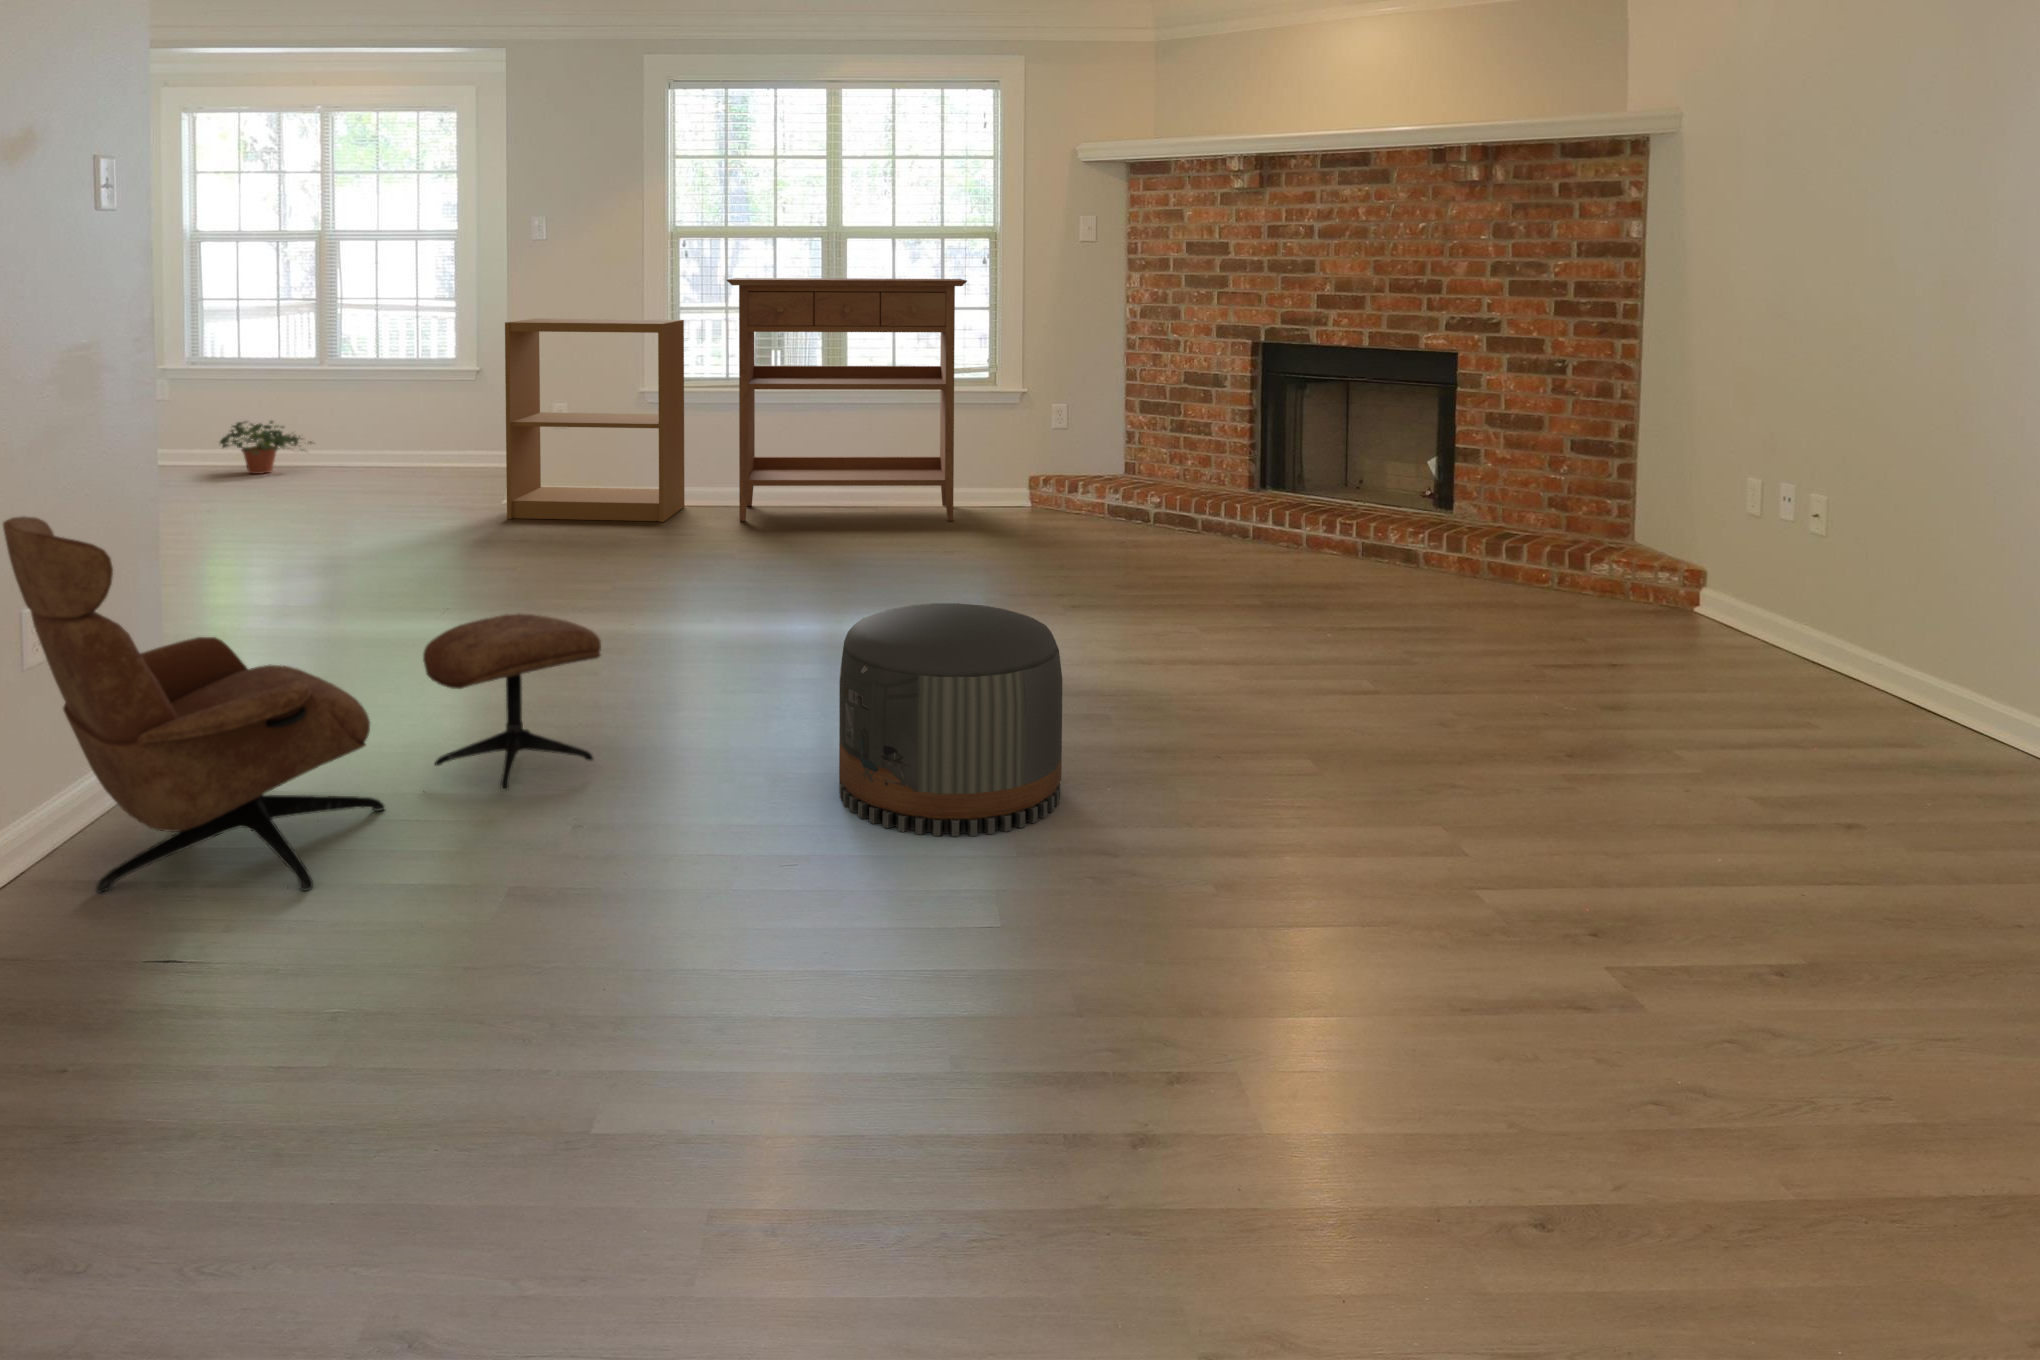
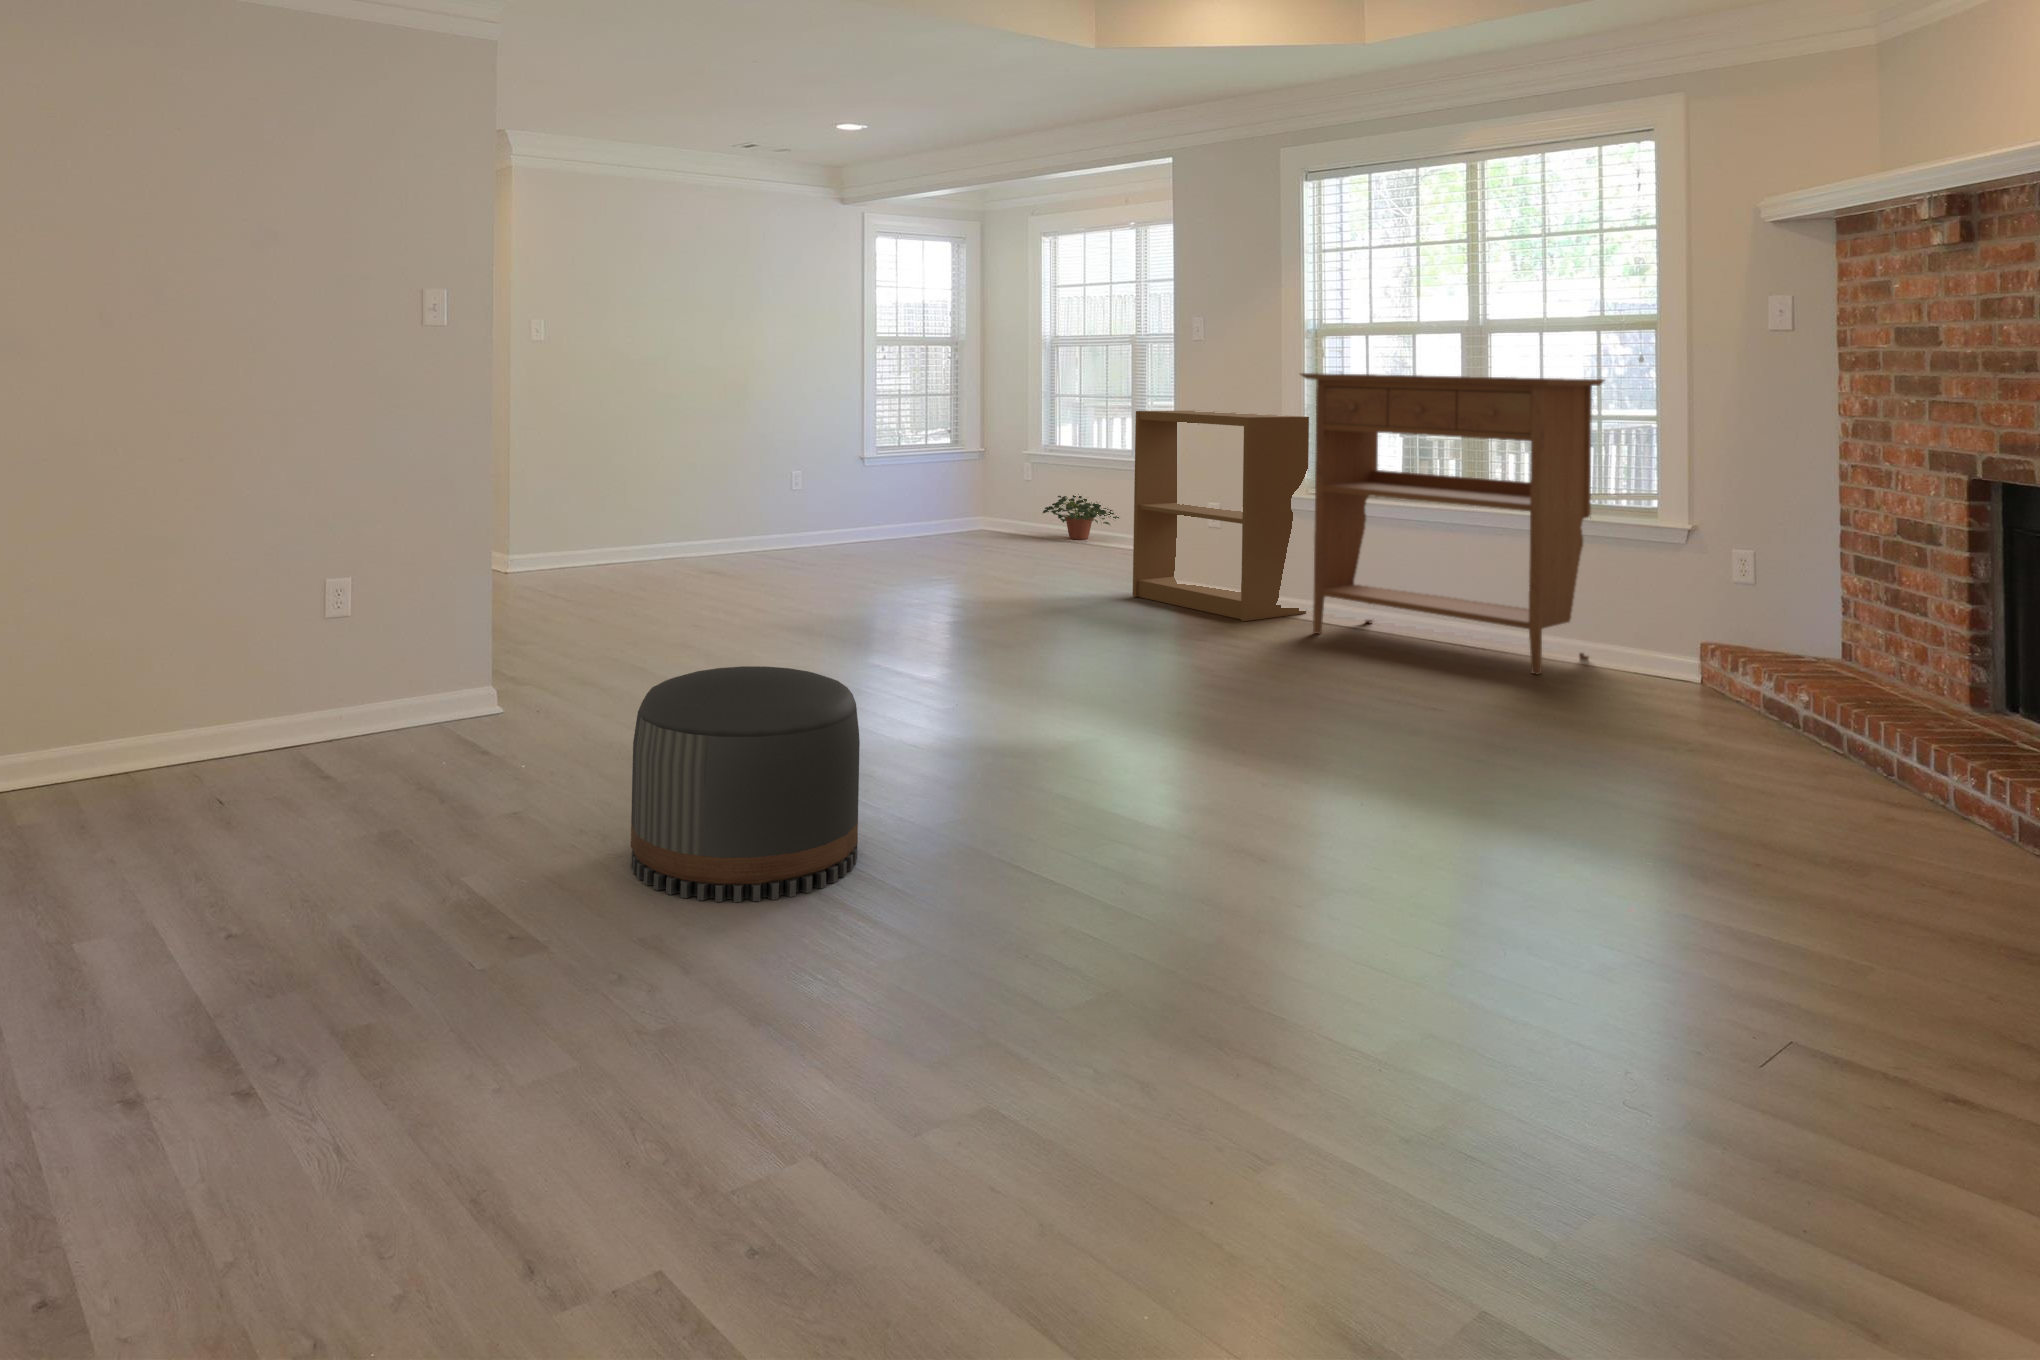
lounge chair: present [3,517,601,892] -> none [247,486,669,767]

